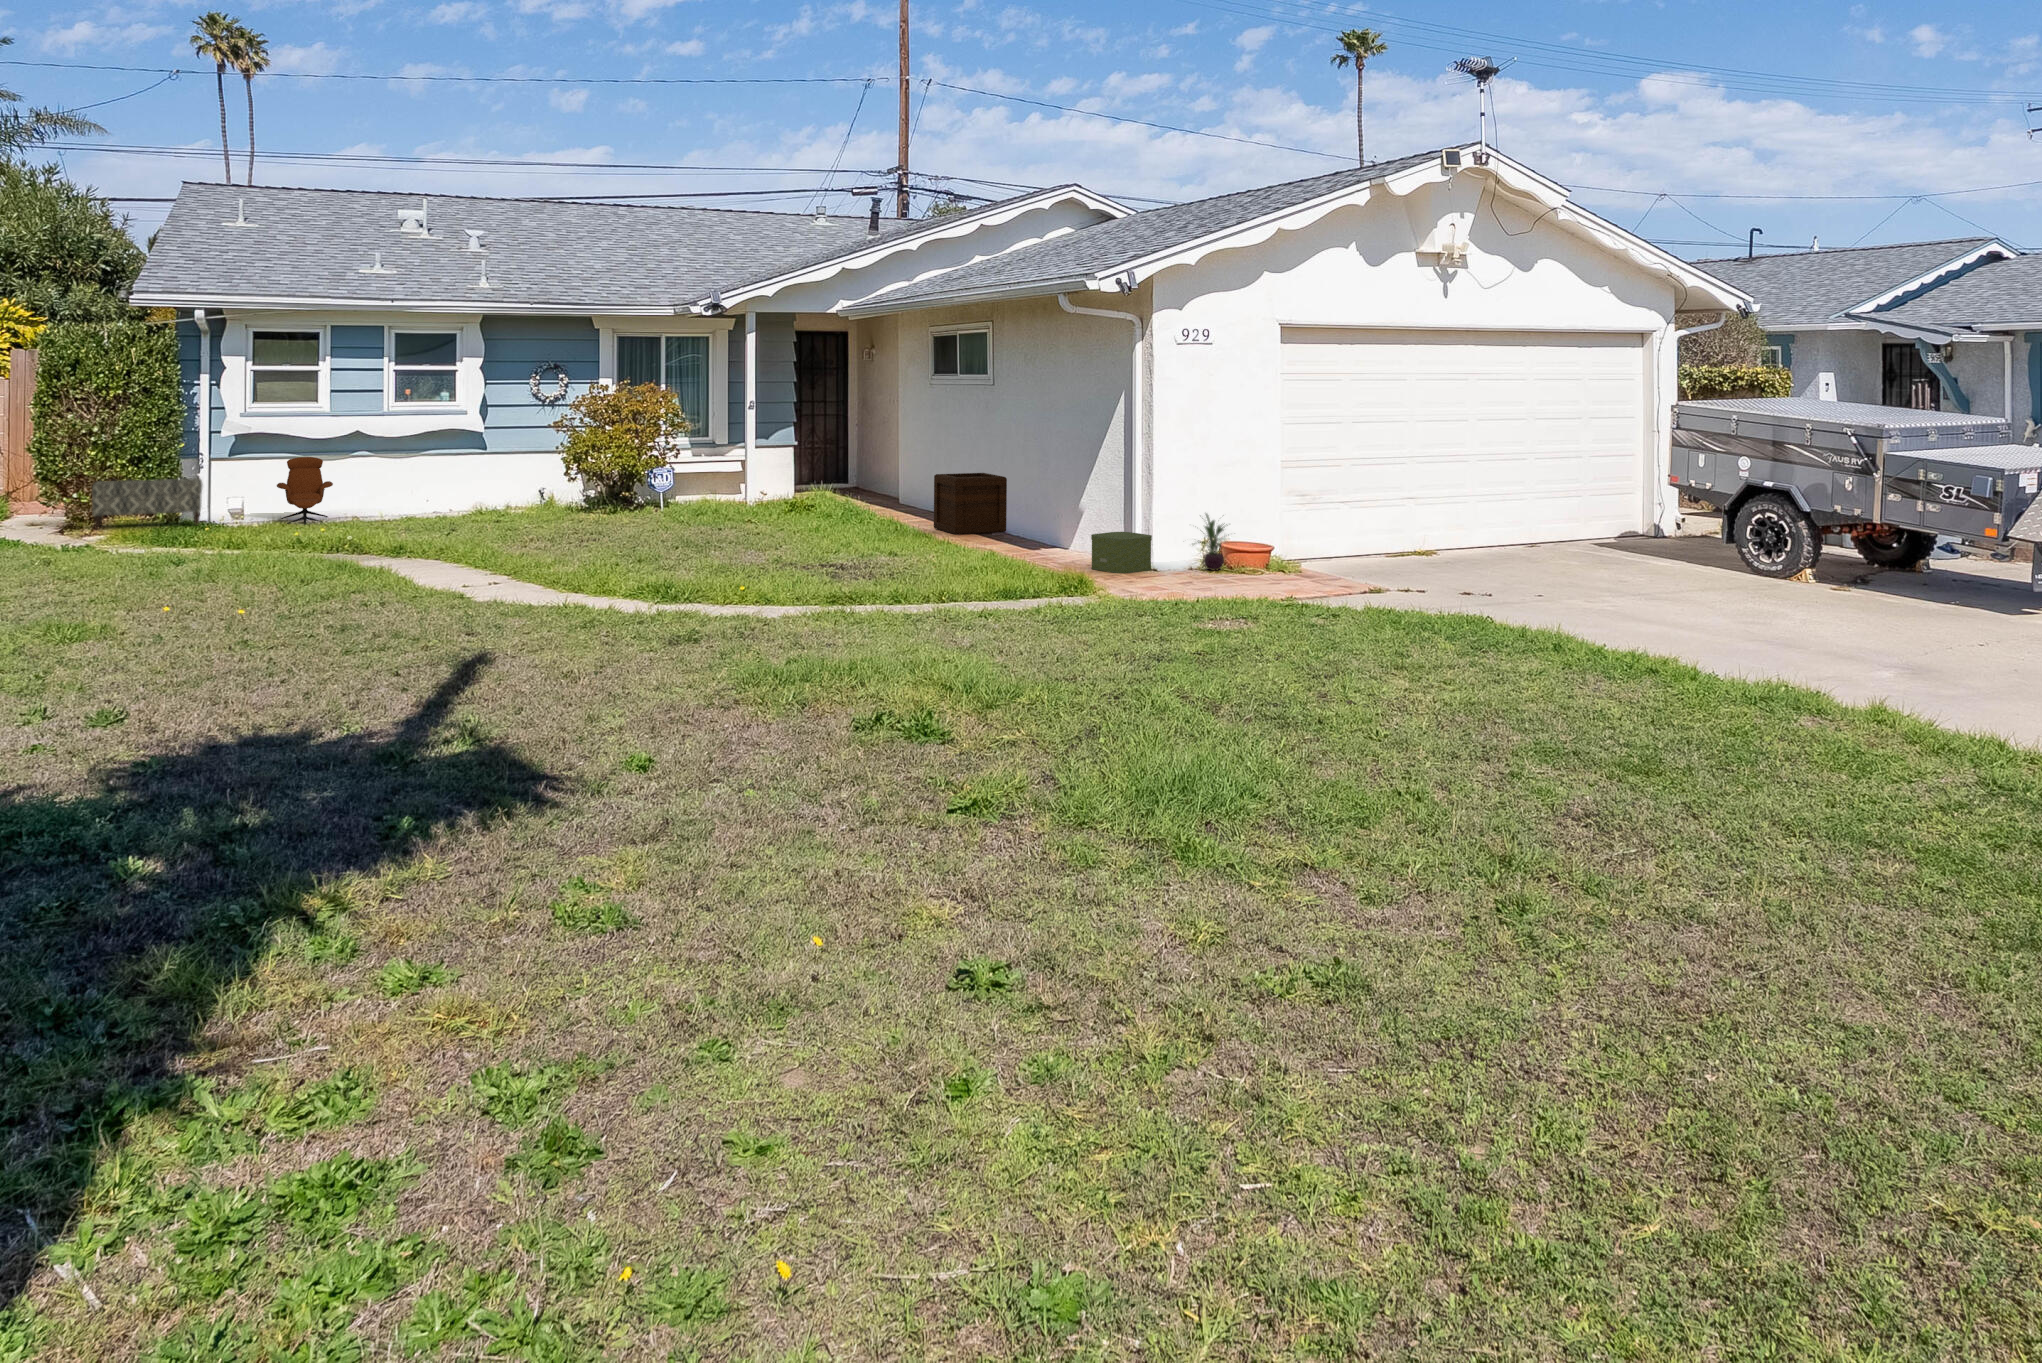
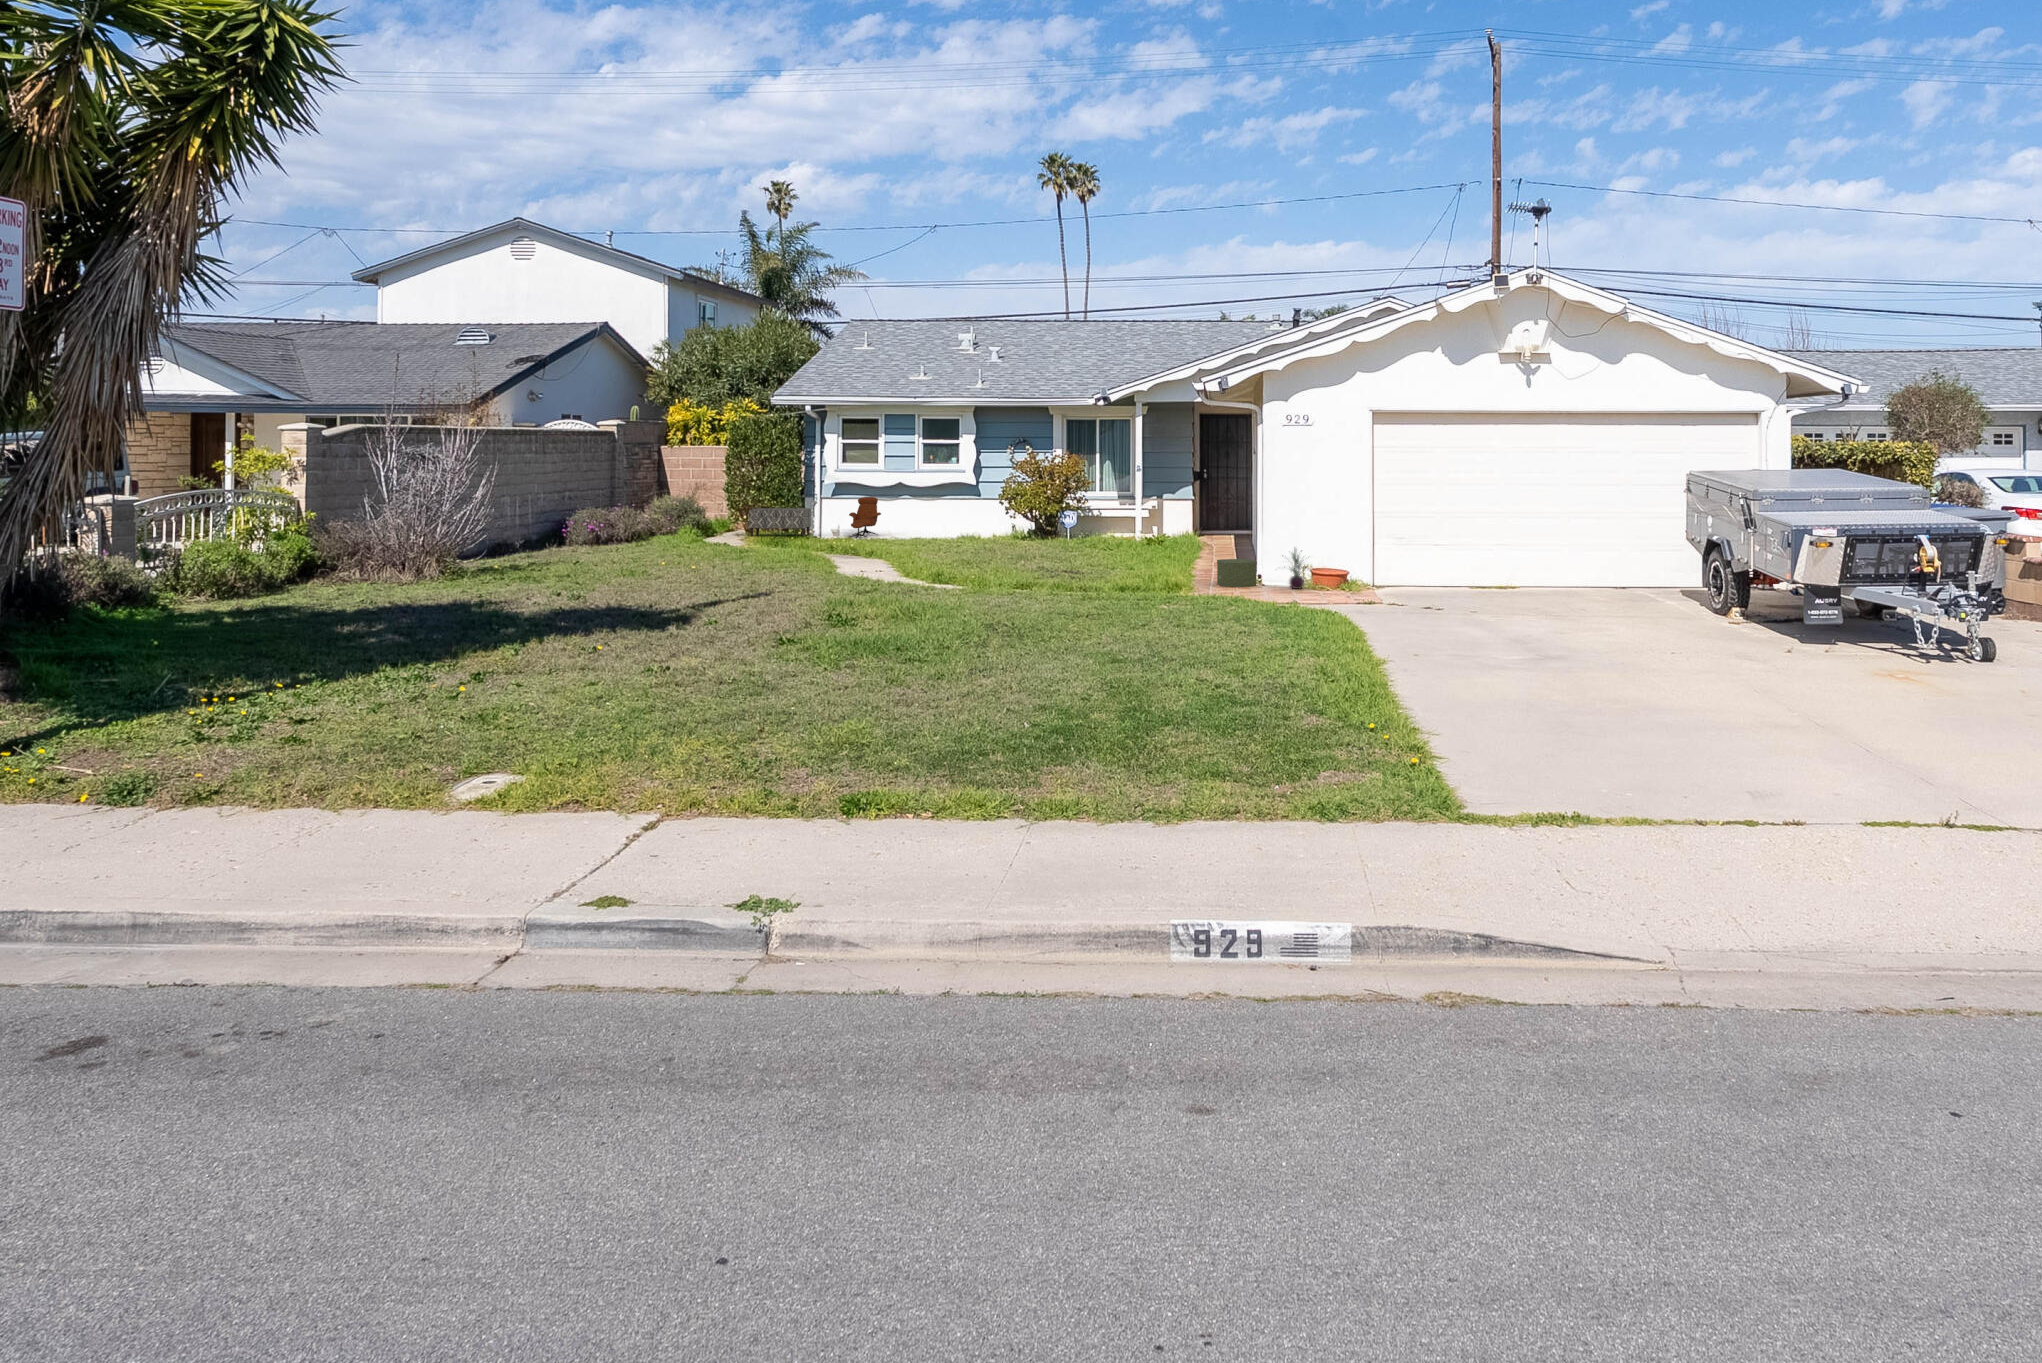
wooden crate: present [934,473,1007,535] -> none [1205,518,1246,561]

